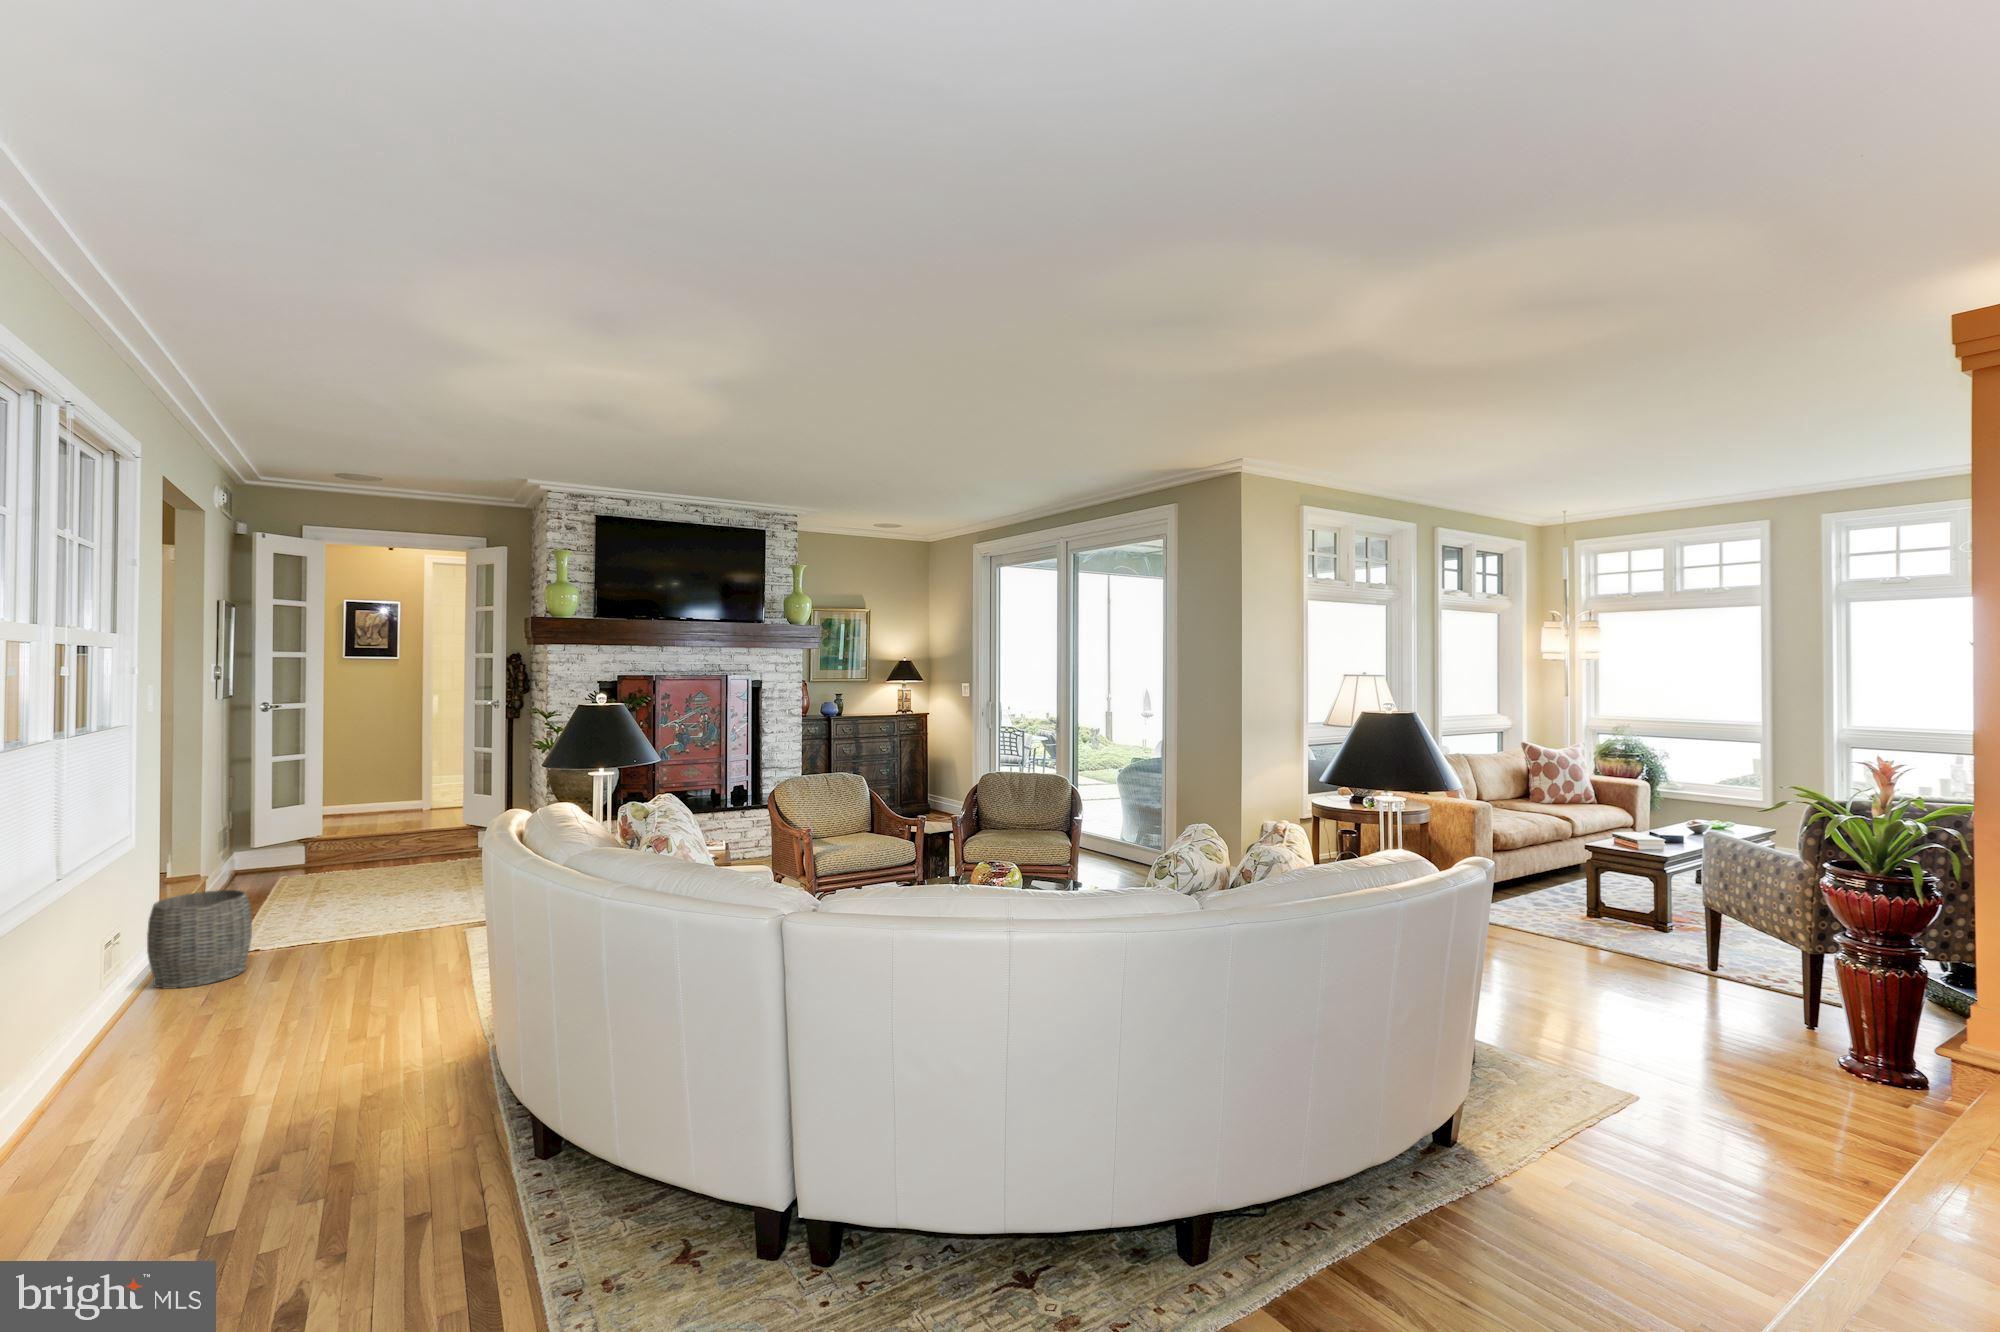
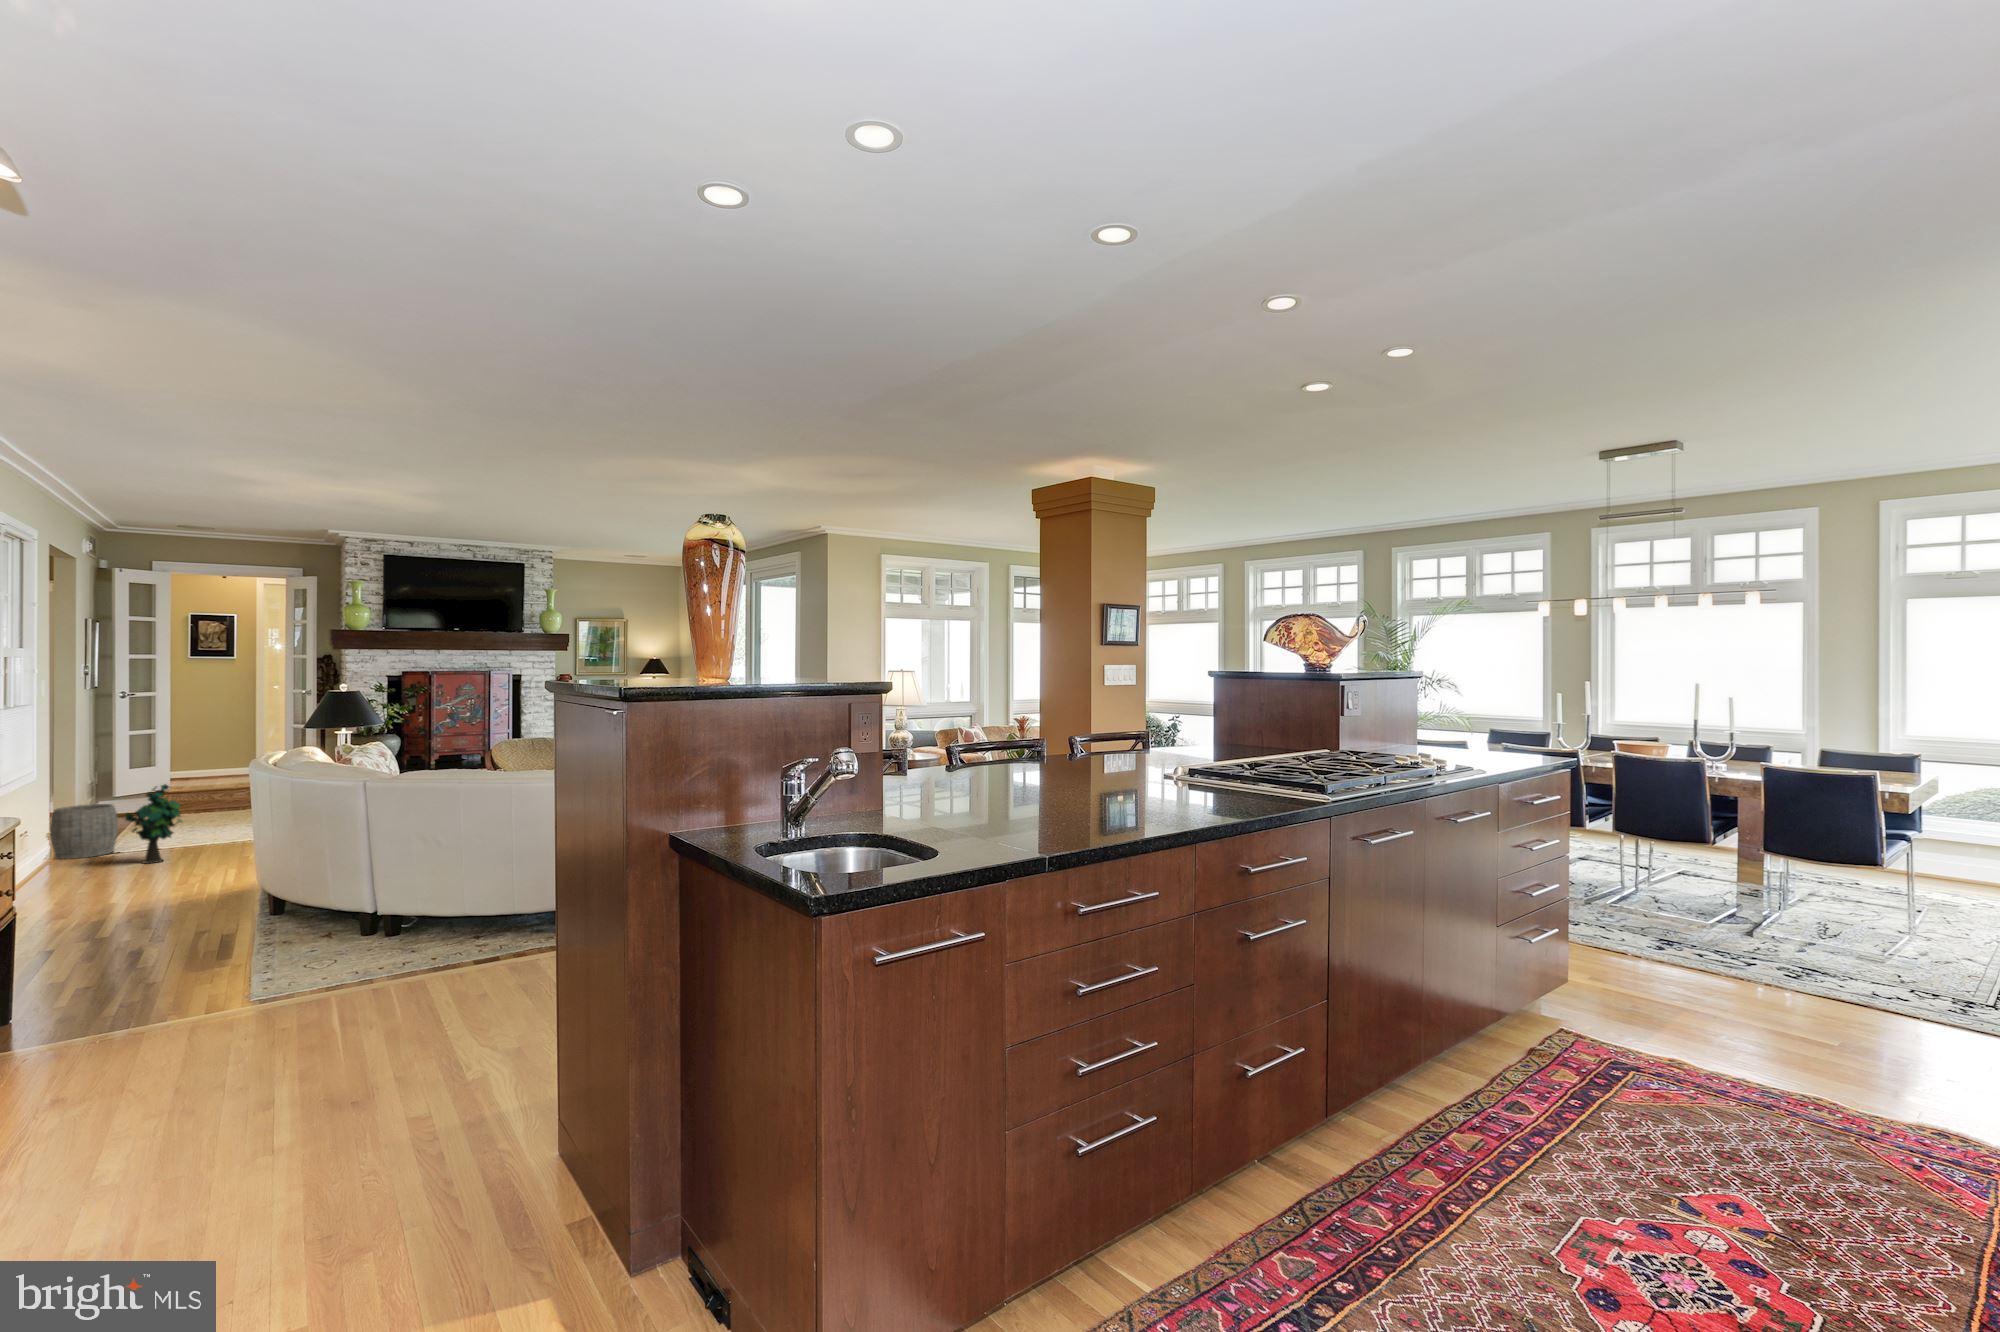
decorative plant: none [256,868,355,1007] -> present [125,784,182,864]

